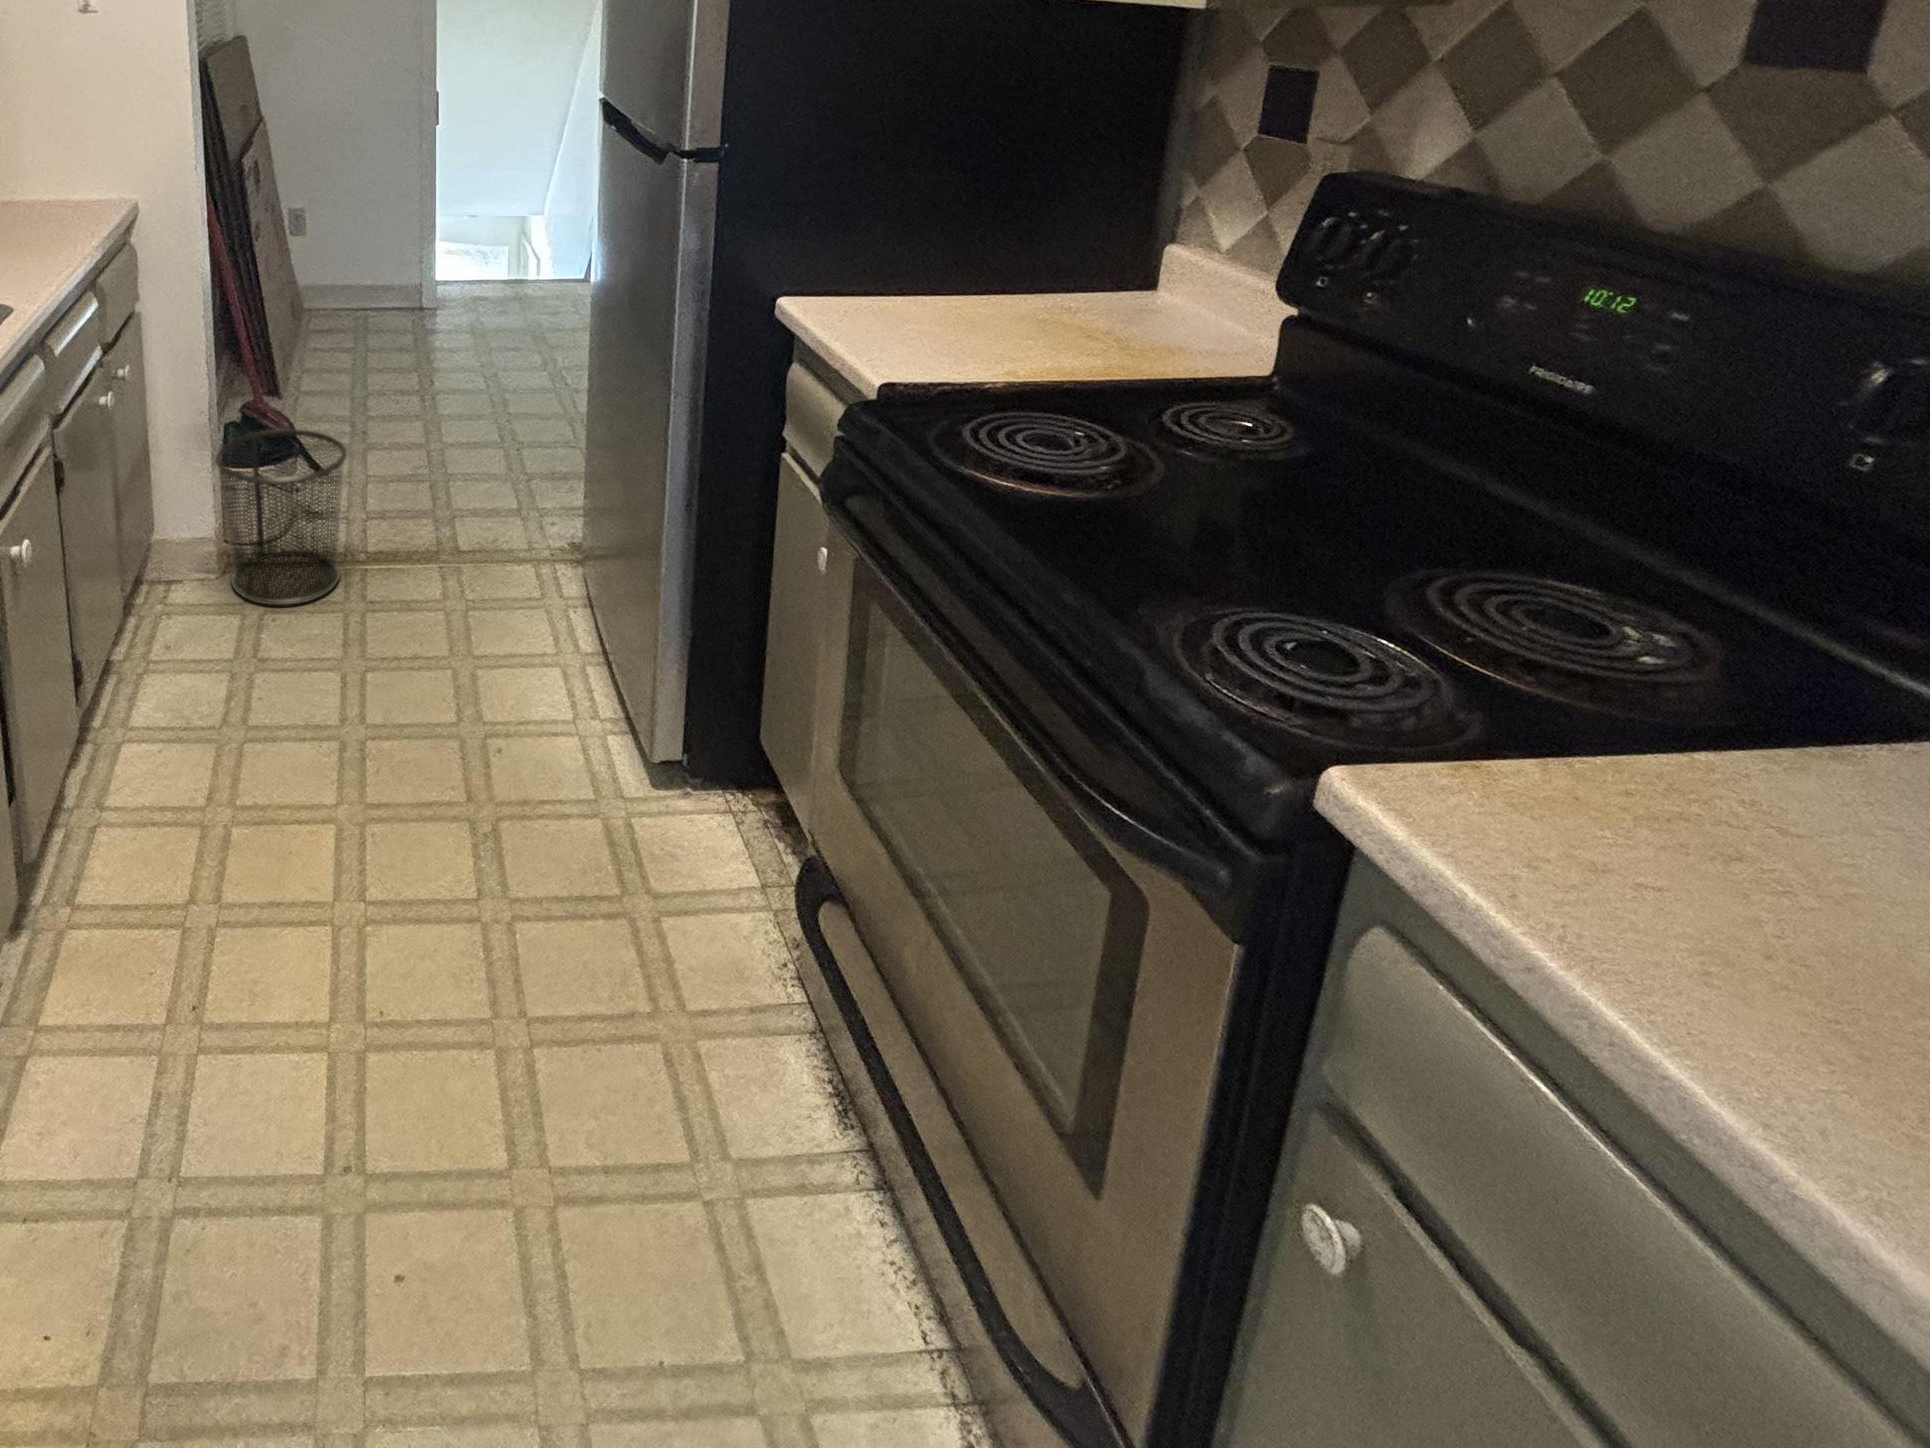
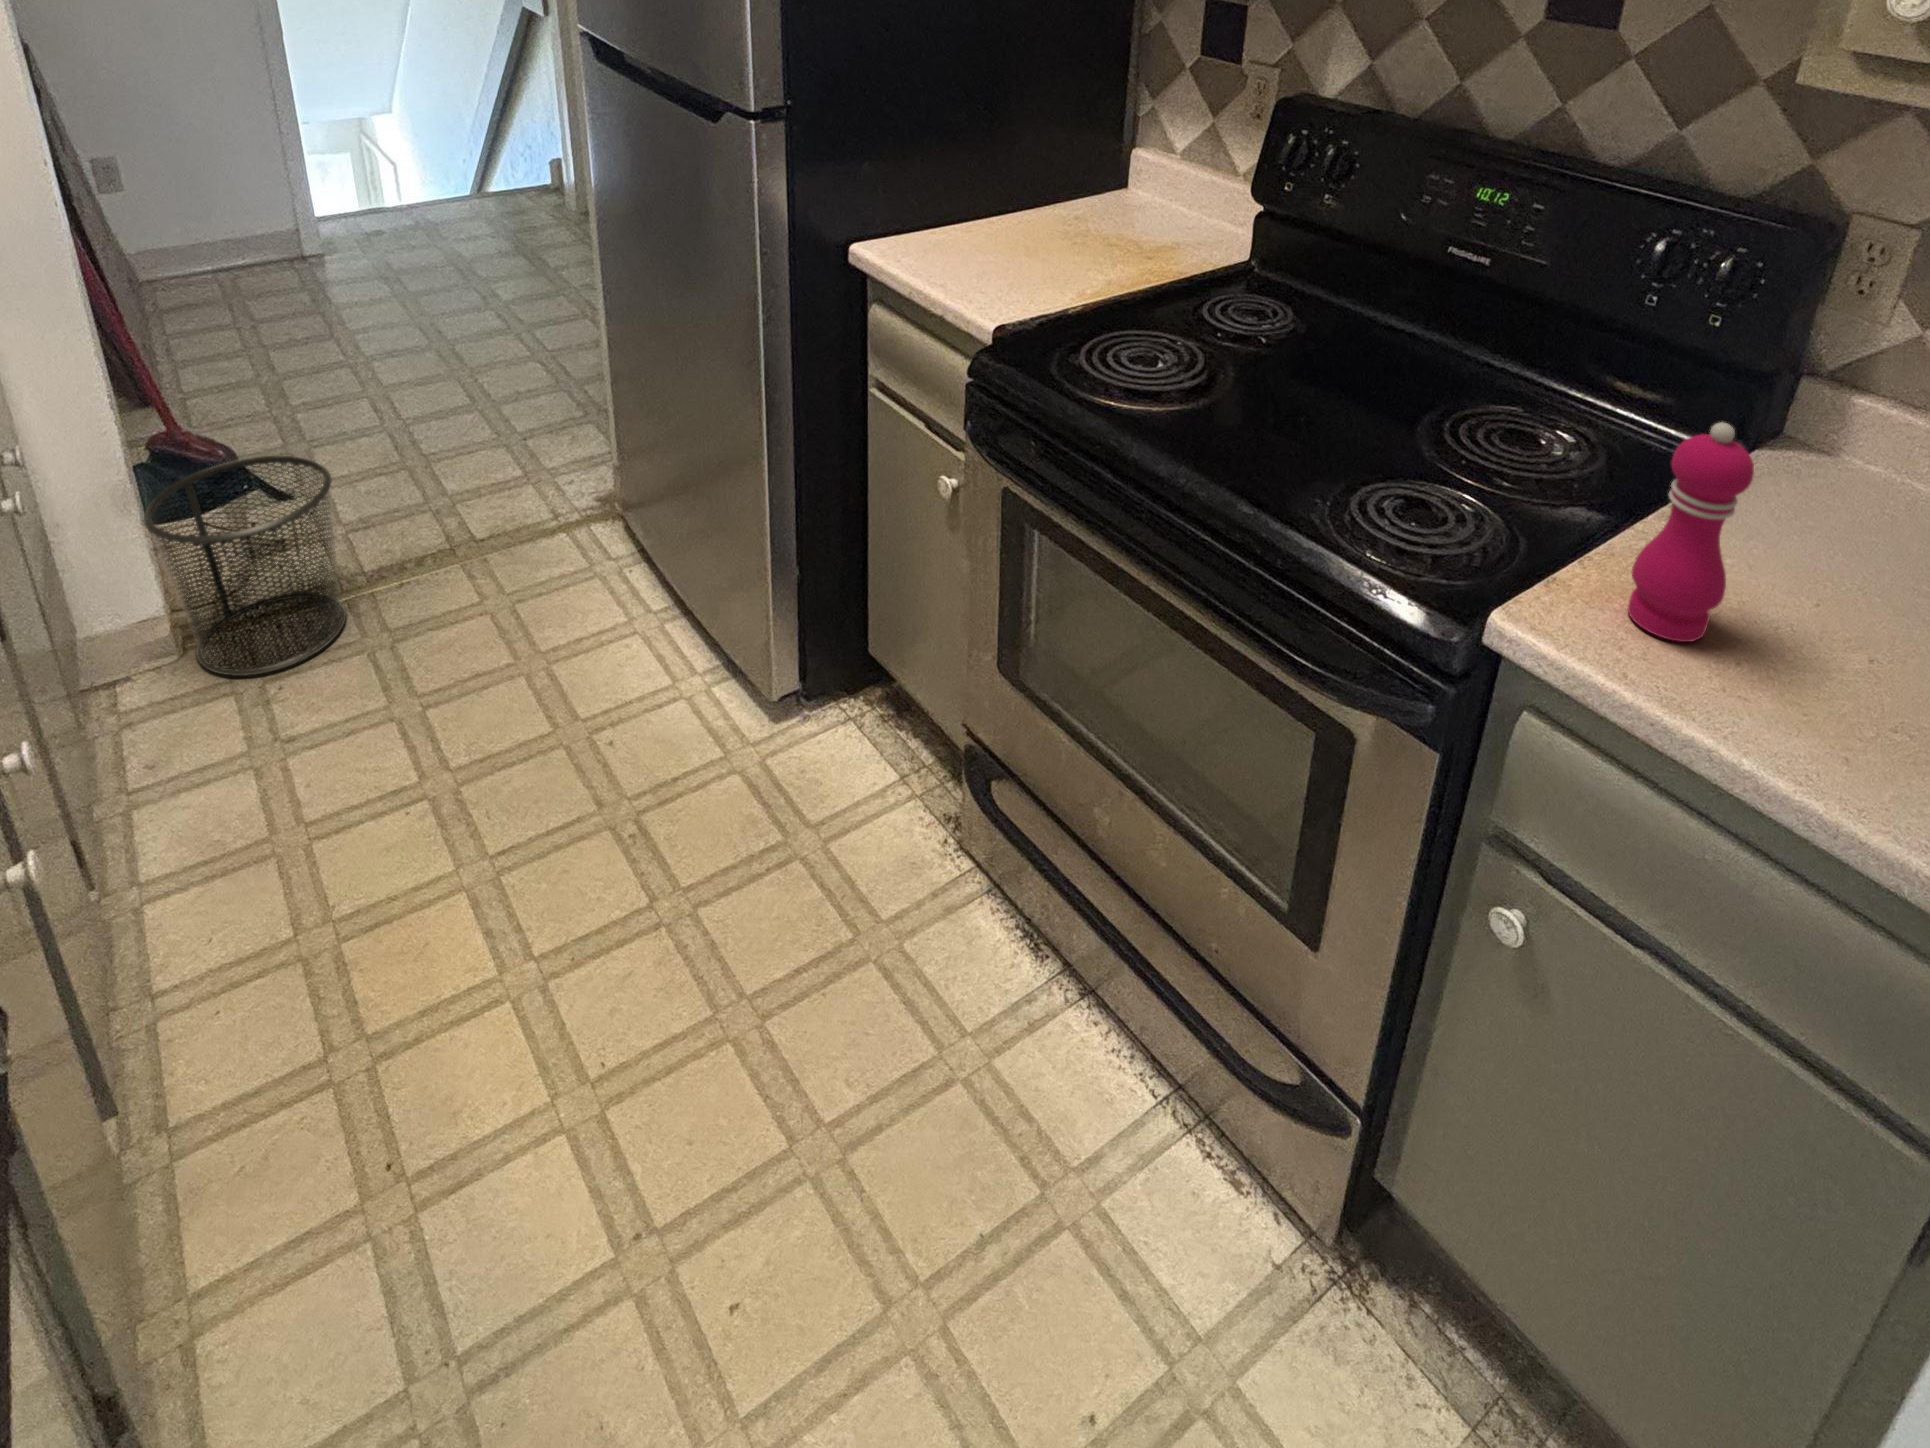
pepper mill: none [1582,559,1807,901] -> present [1628,423,1754,642]

